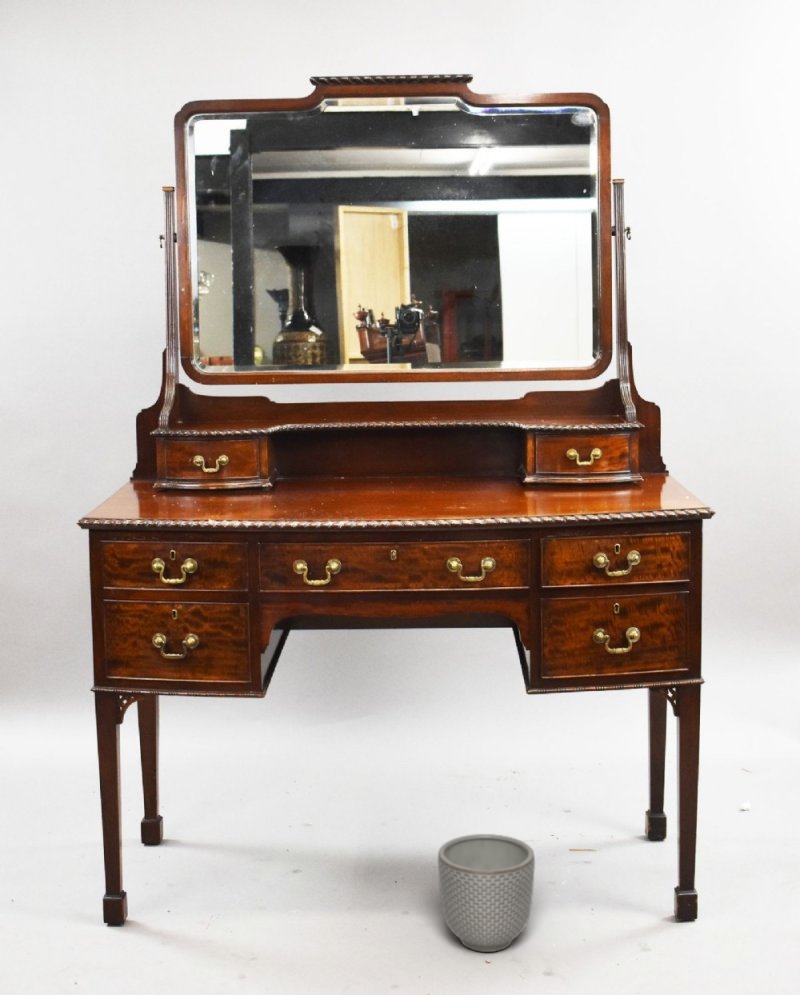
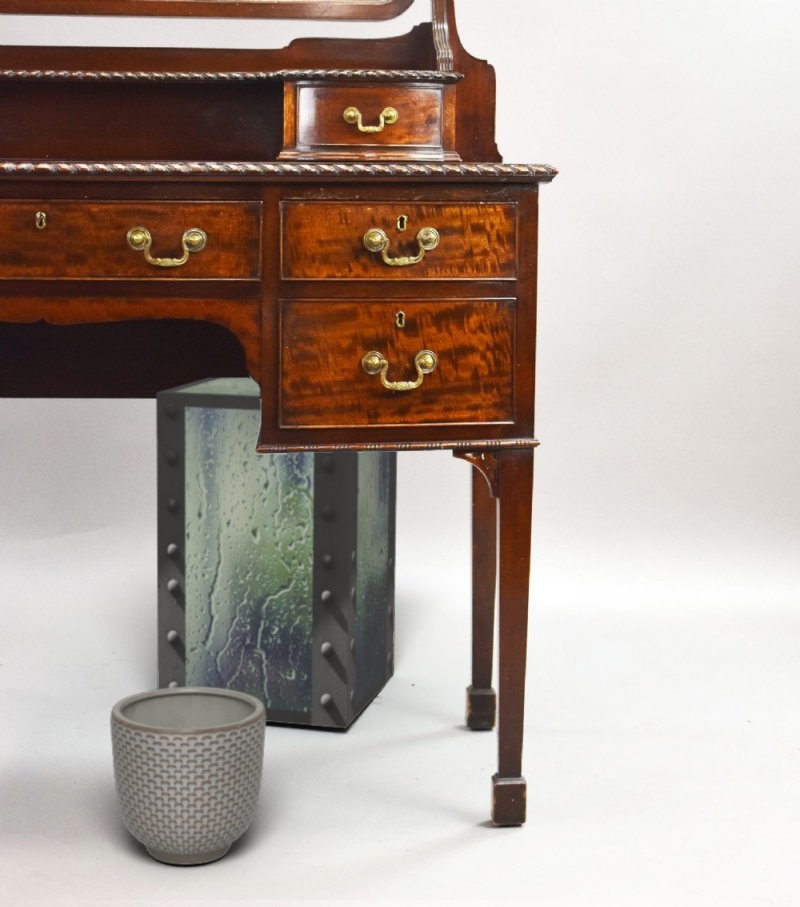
storage box: none [446,602,597,845] -> present [156,376,397,728]

